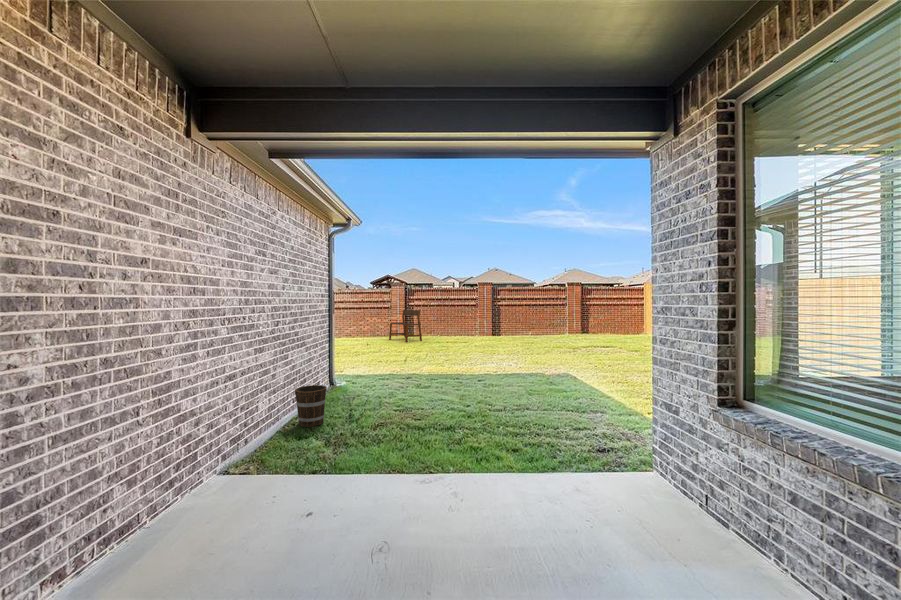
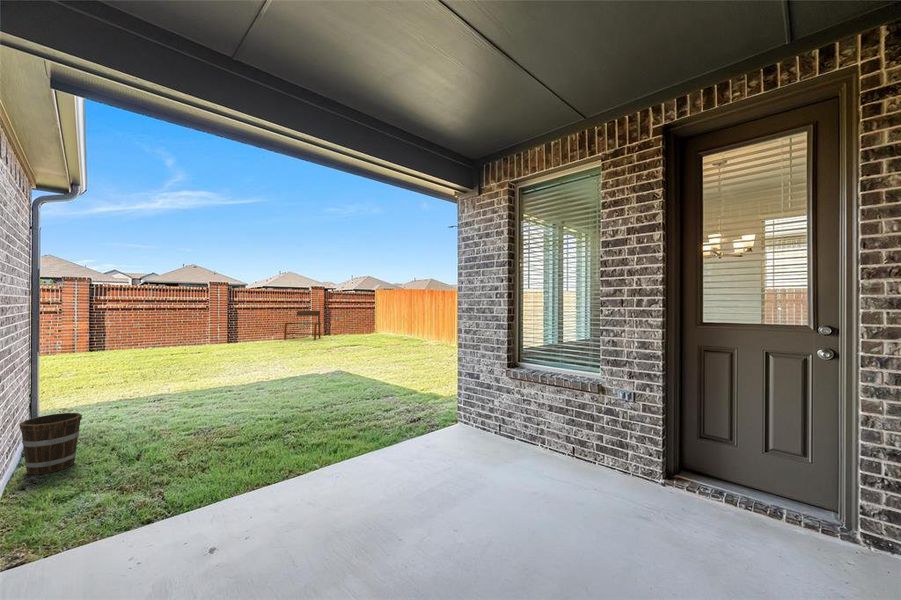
bench: present [389,310,422,342] -> present [284,311,321,340]

